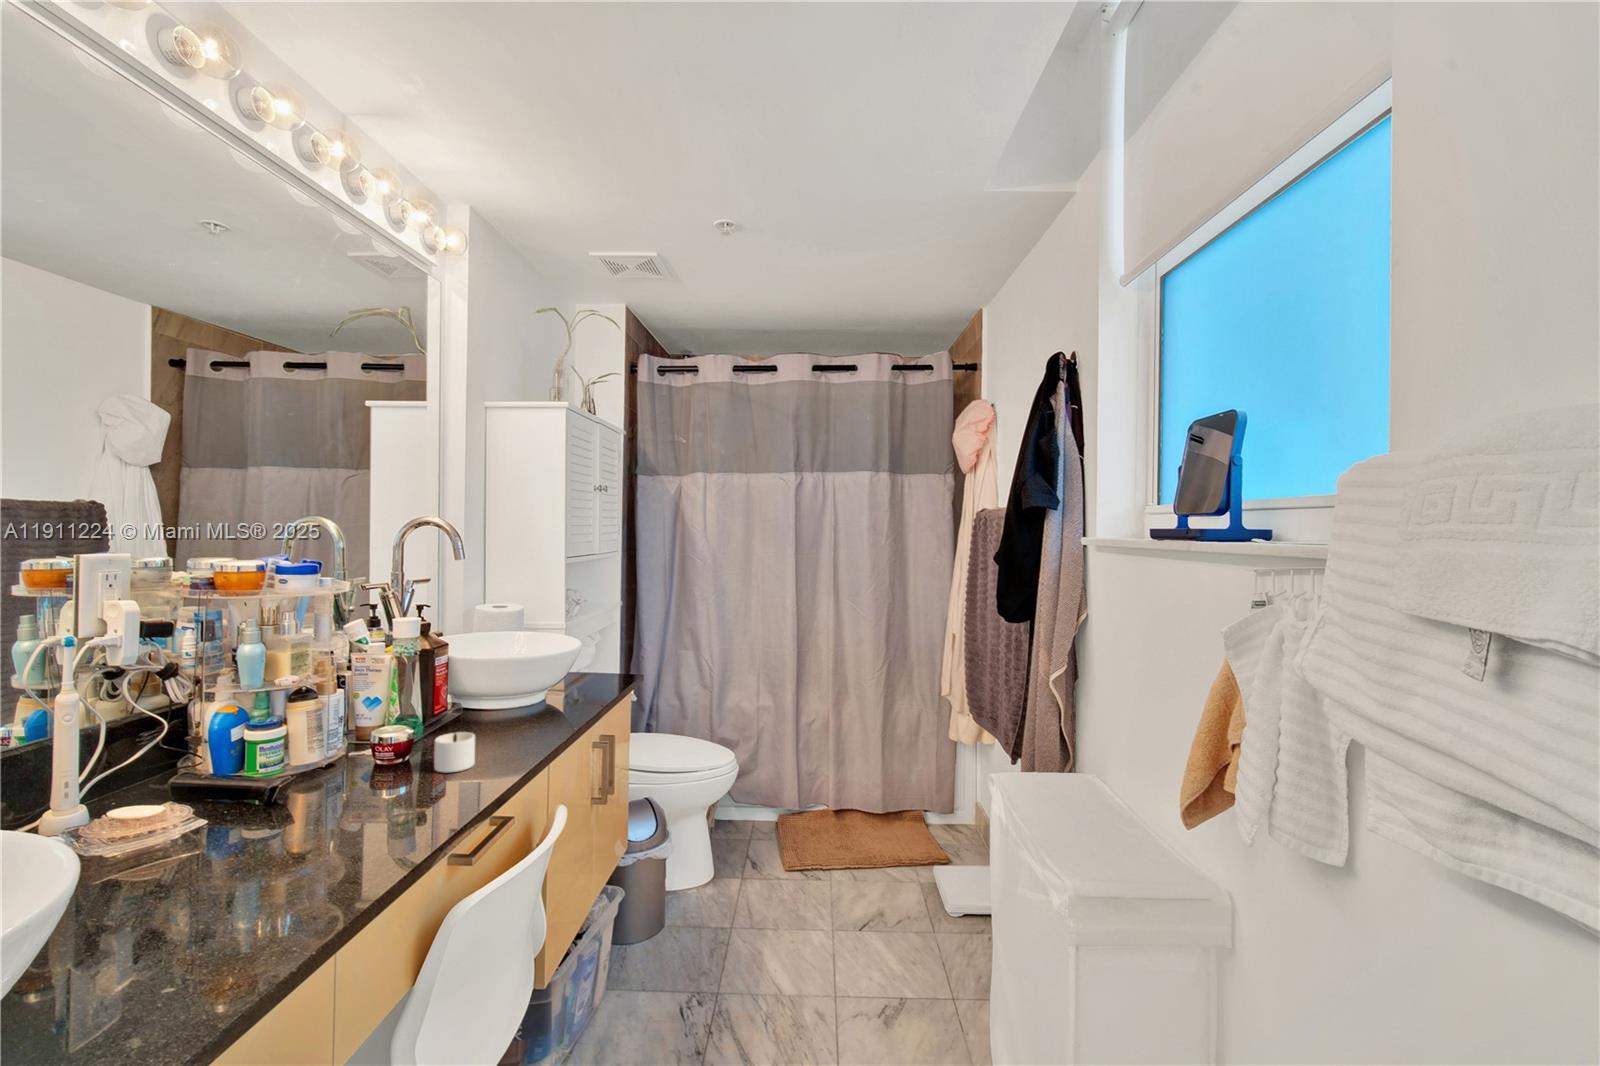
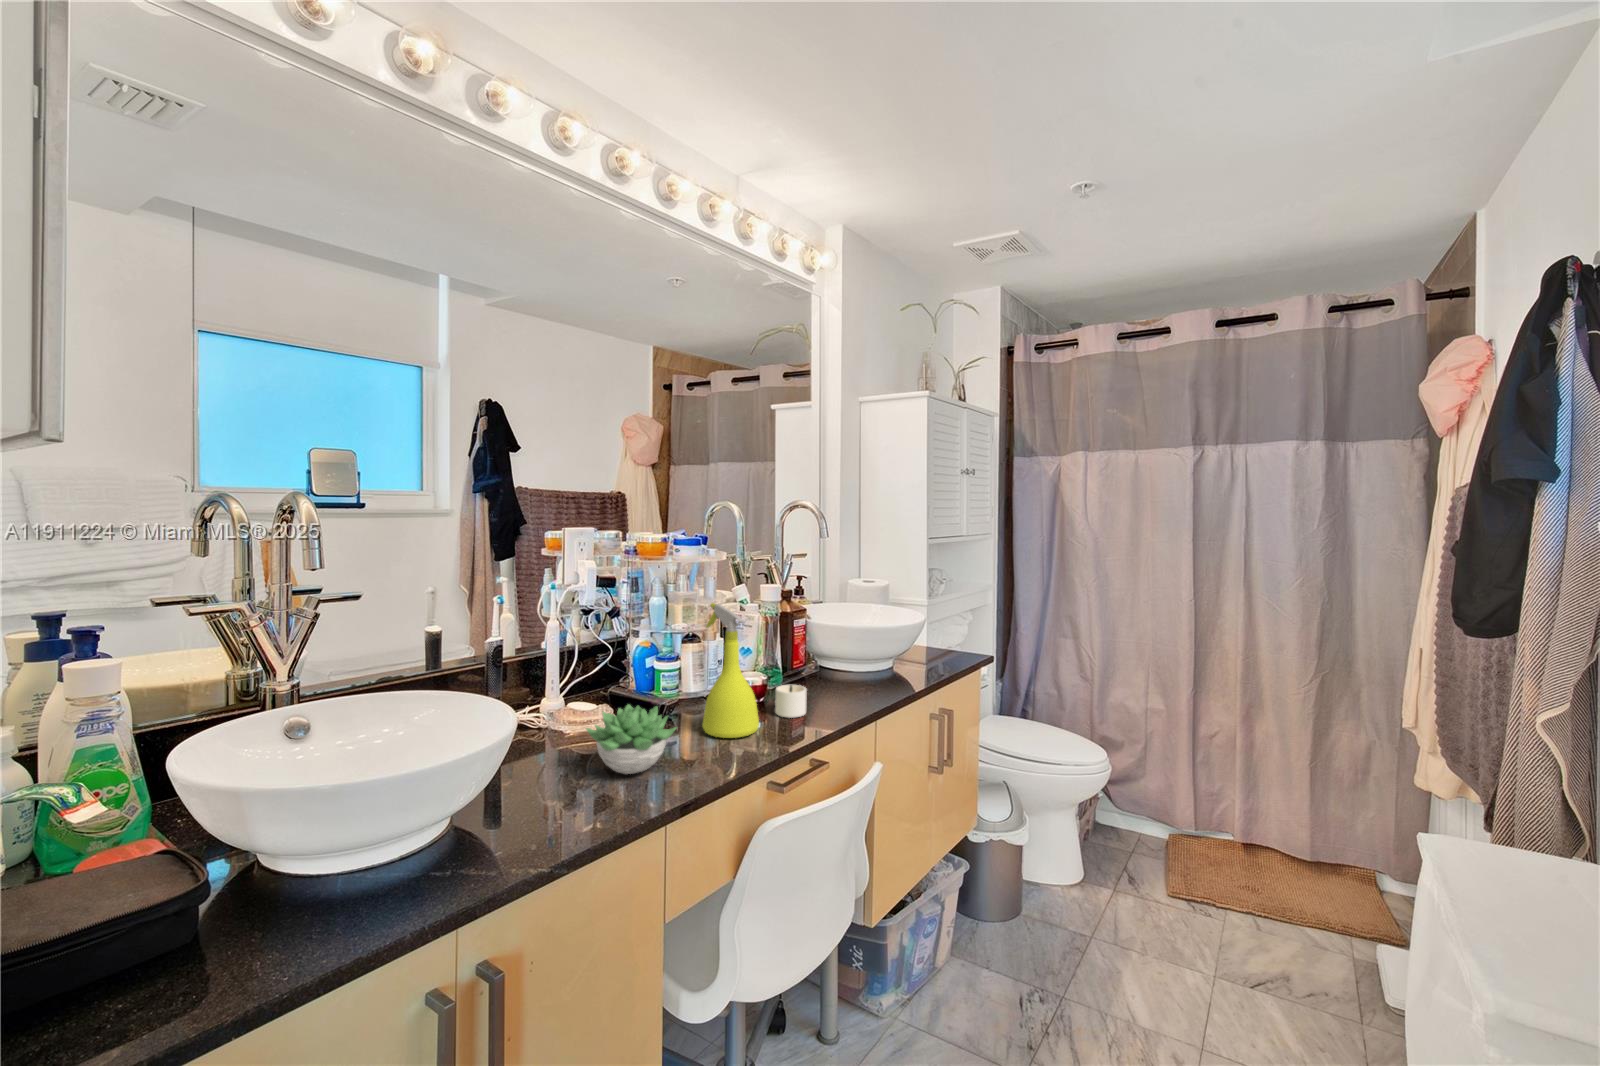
spray bottle: none [343,644,425,812] -> present [702,603,759,738]
succulent plant: none [181,787,336,888] -> present [586,704,676,774]

